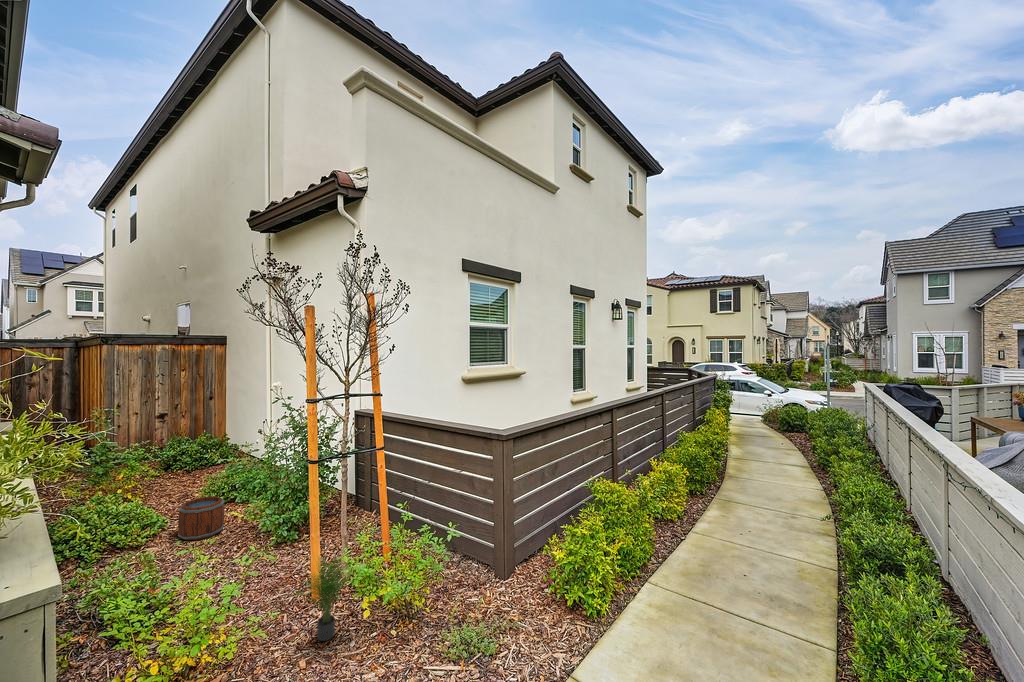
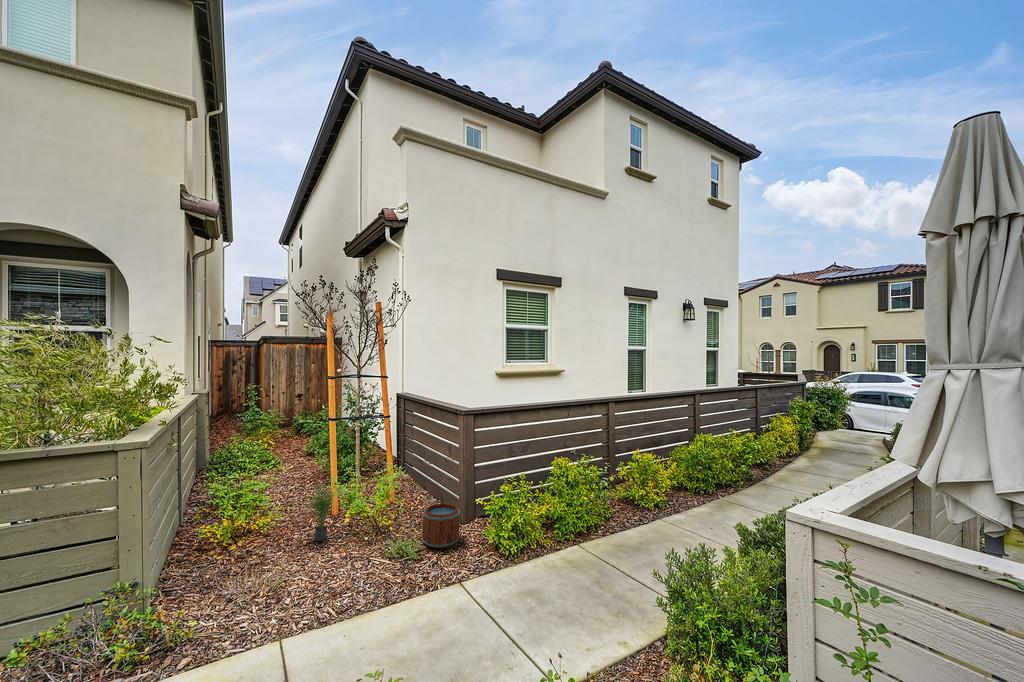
bucket: present [178,496,225,540] -> present [422,503,460,548]

